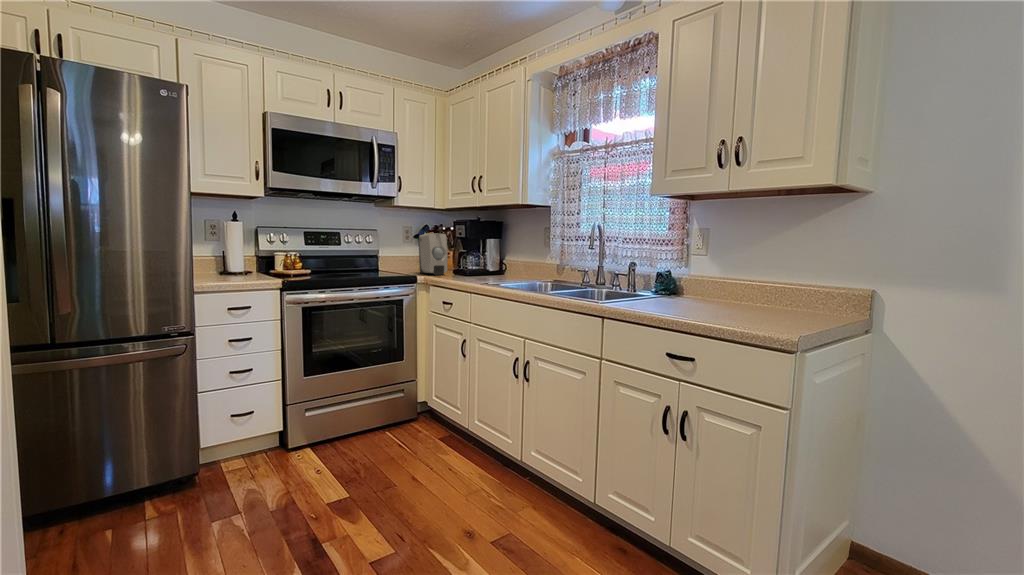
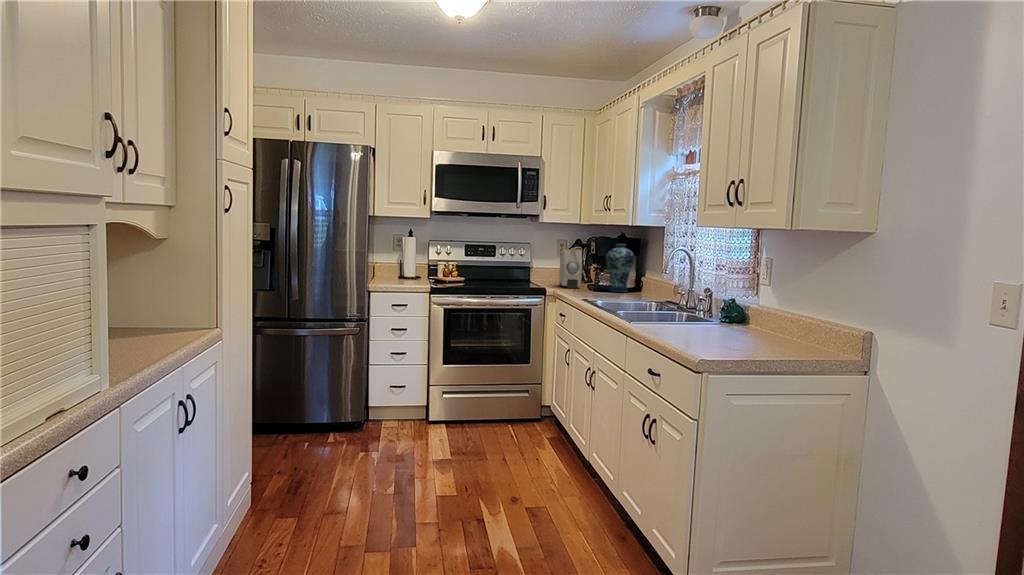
vase: none [472,227,502,276] -> present [606,244,635,292]

